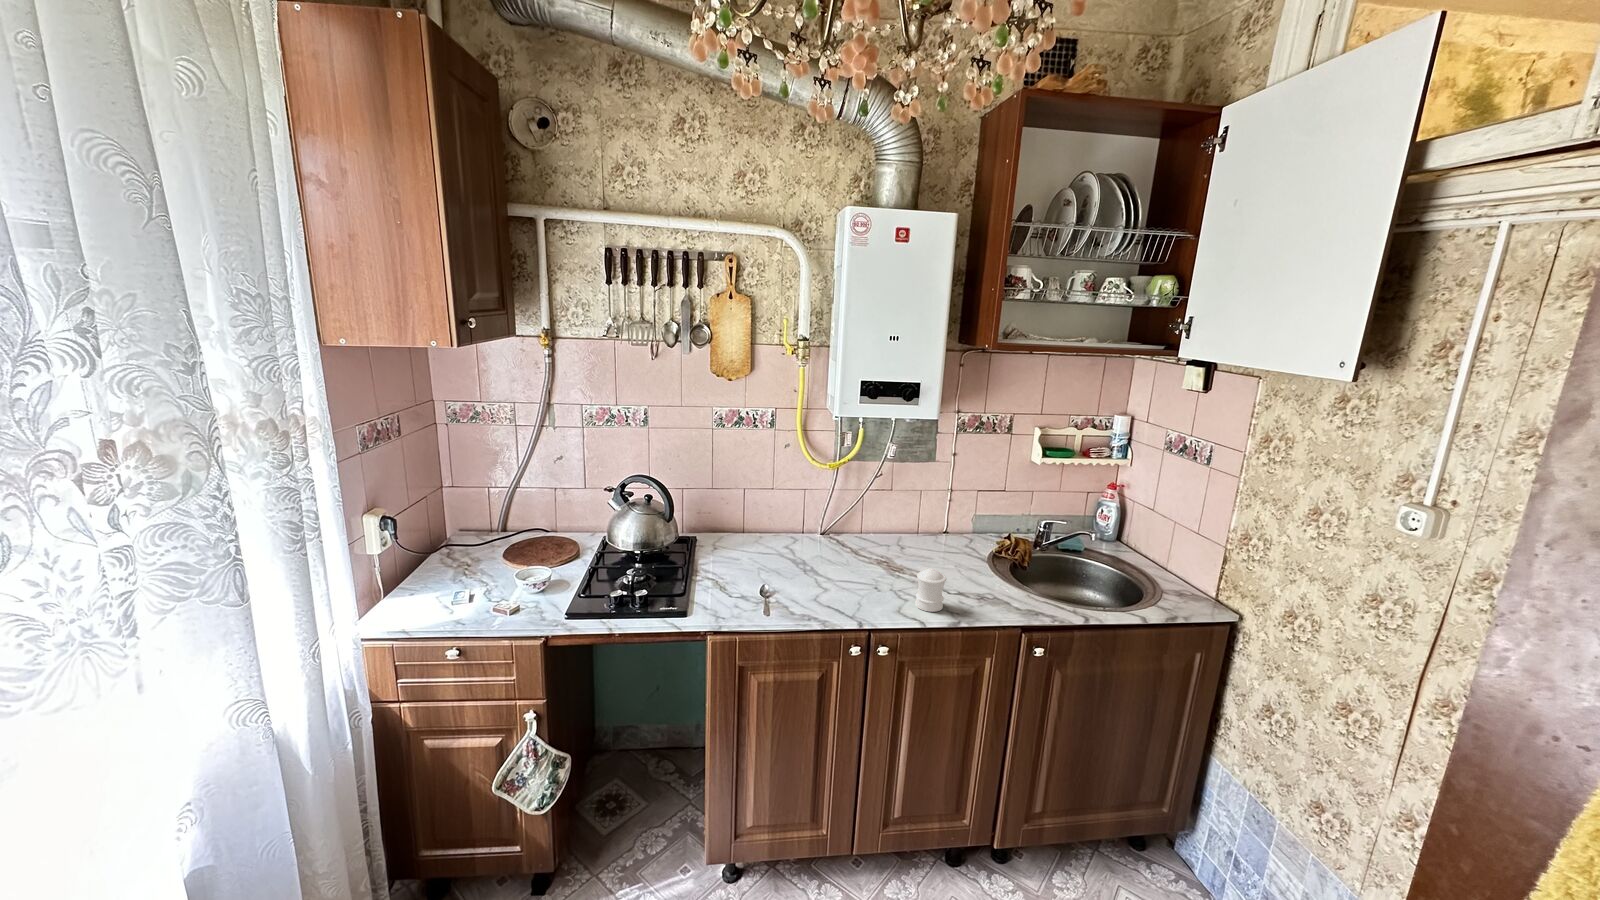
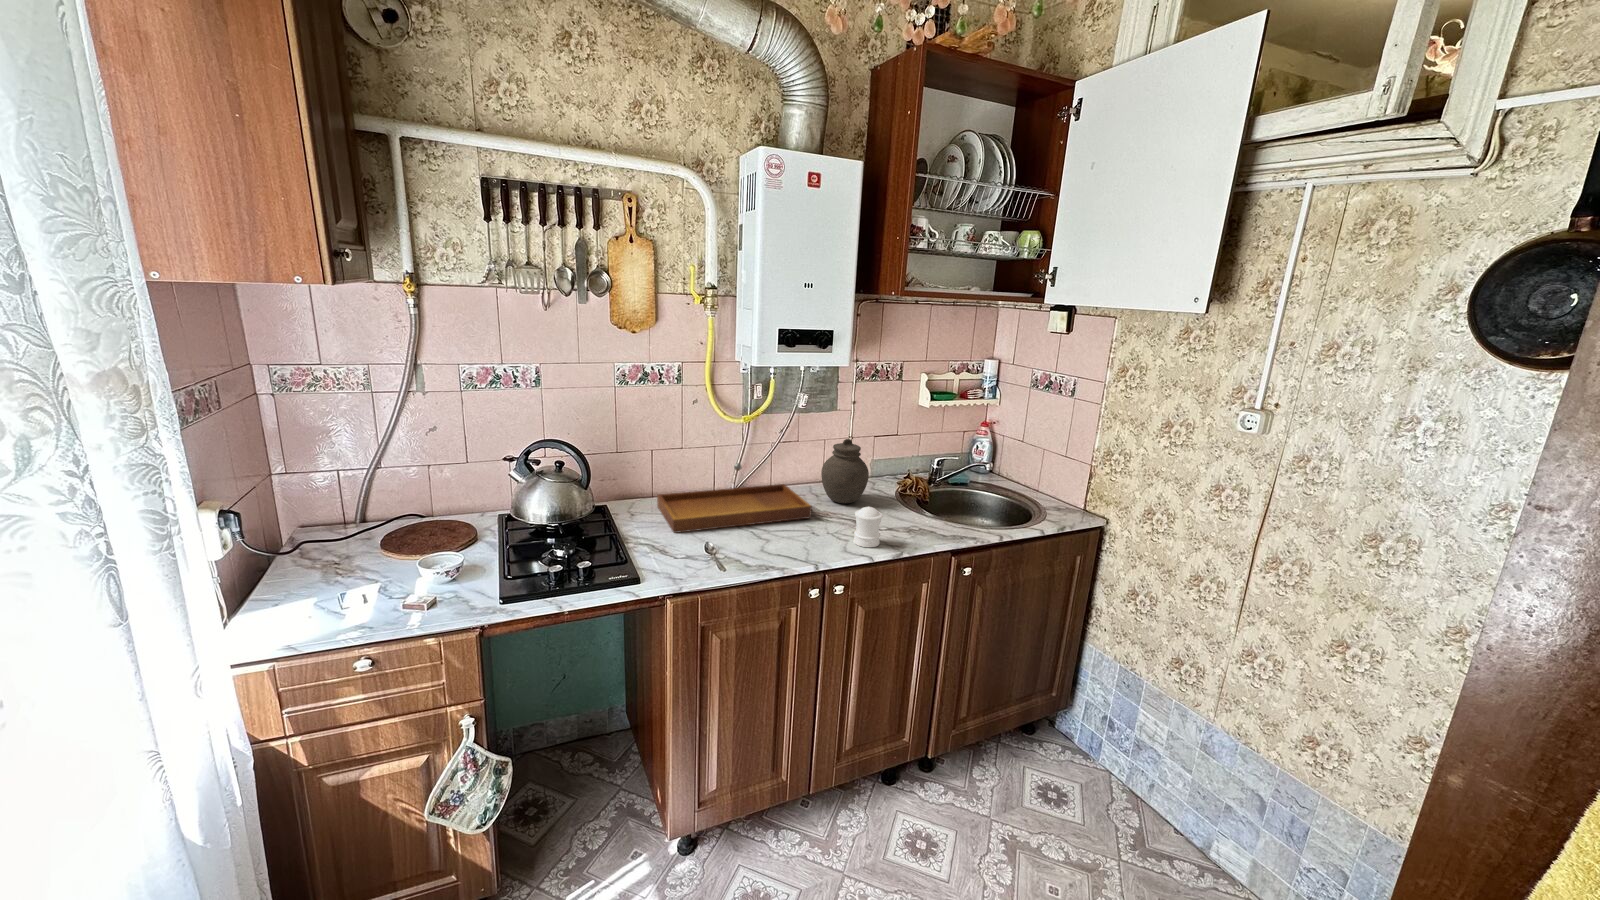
jar: none [909,493,958,560] -> present [821,439,869,503]
tray: none [743,509,886,572] -> present [657,463,812,533]

